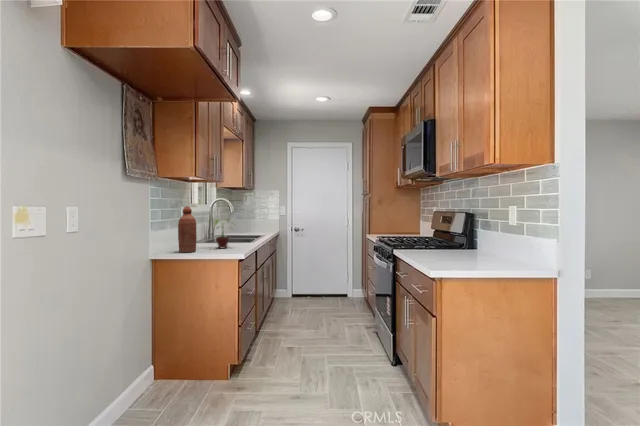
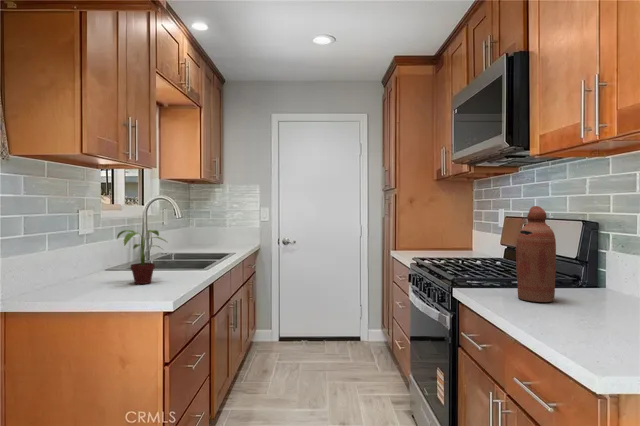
bottle: present [178,206,197,252] -> present [516,206,556,302]

